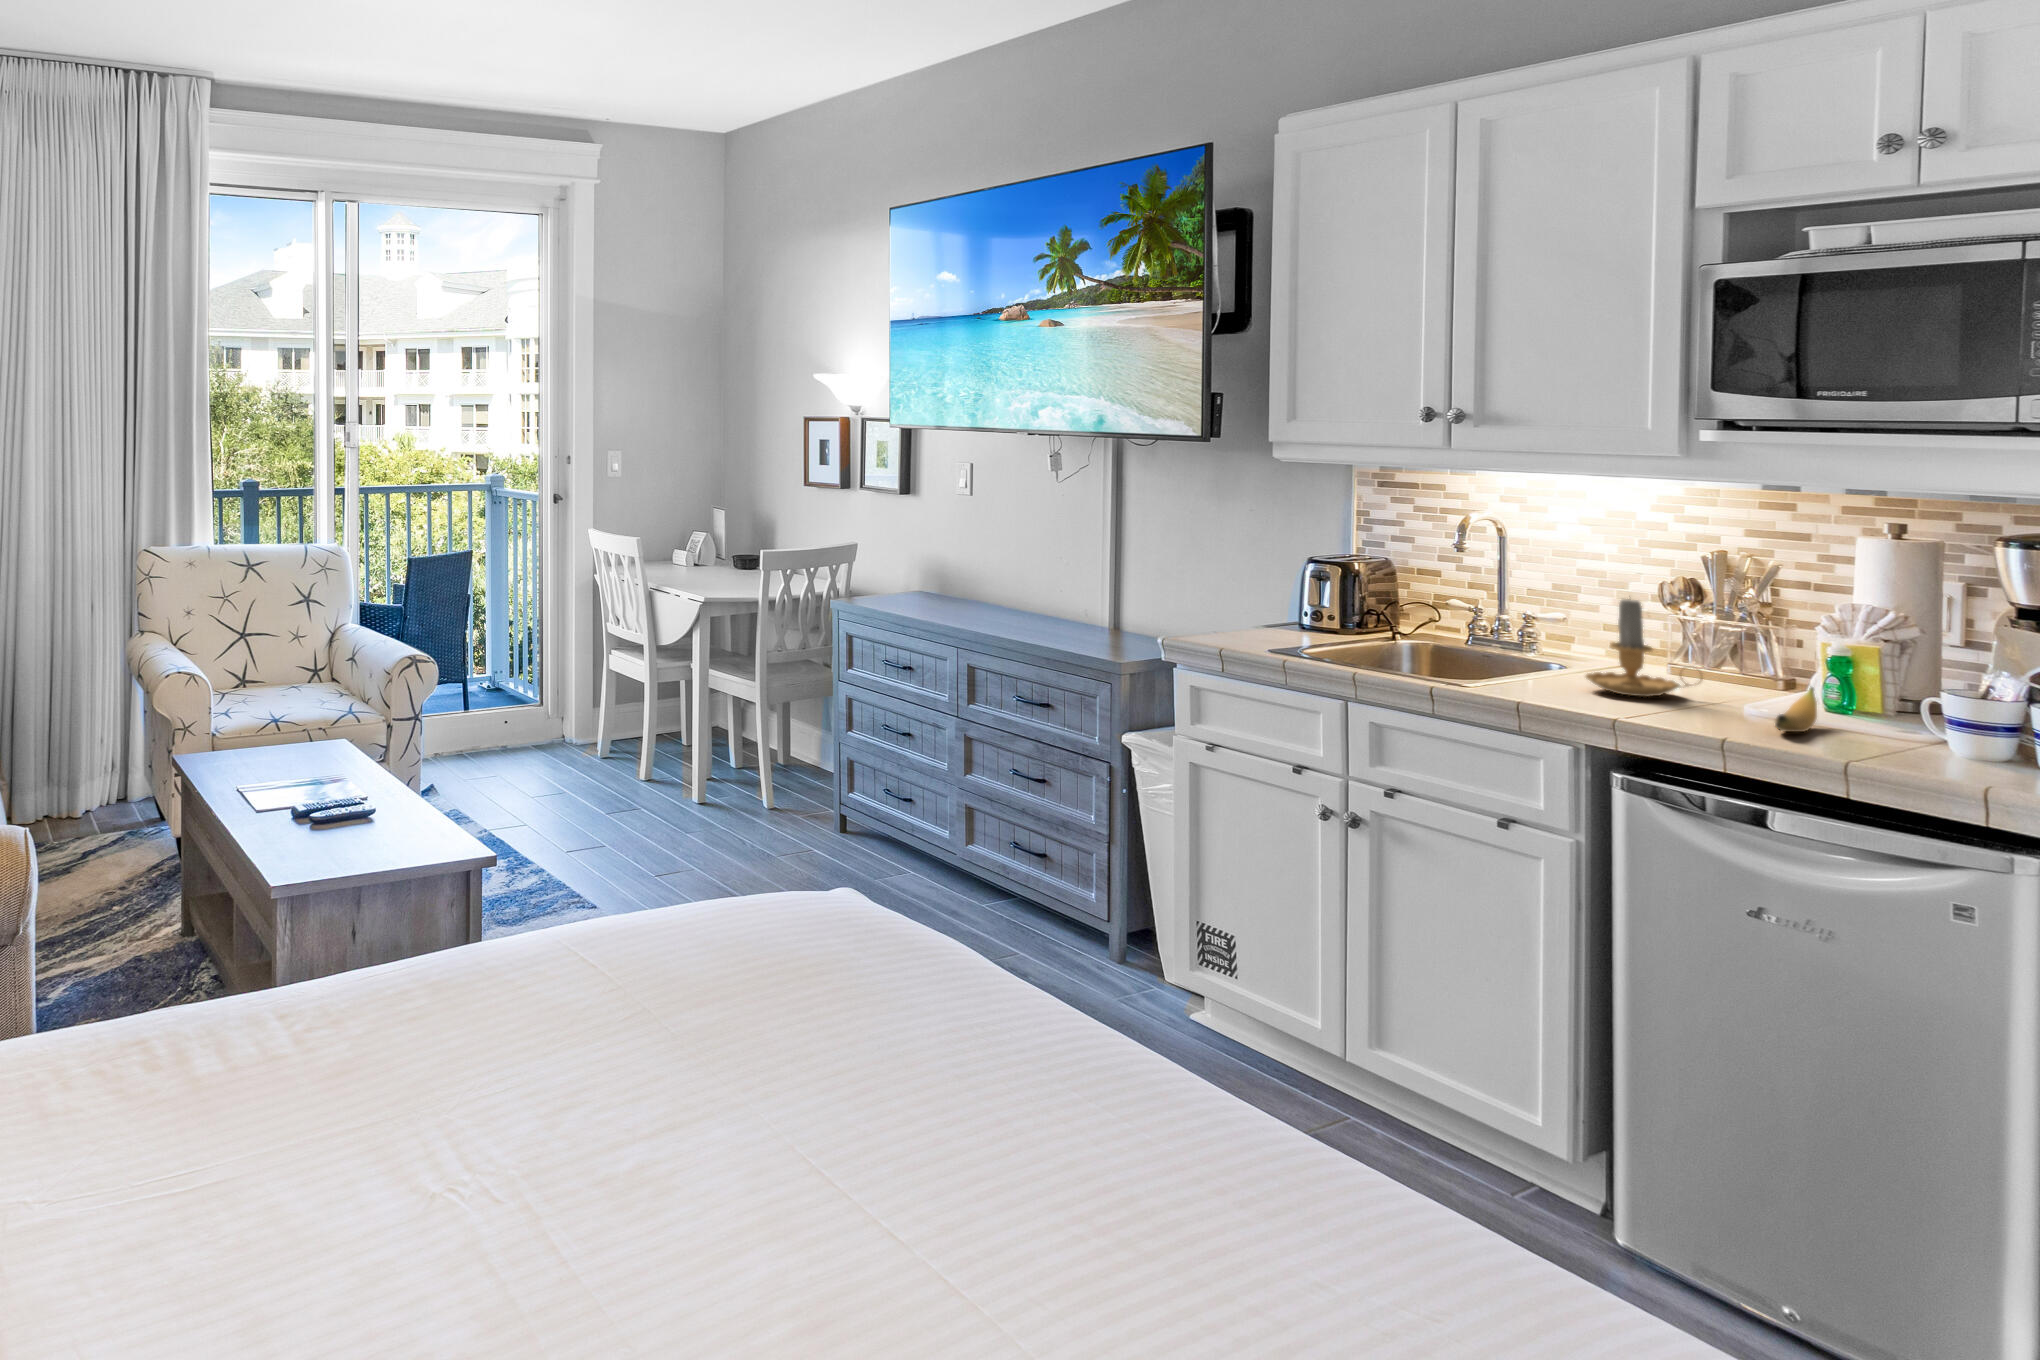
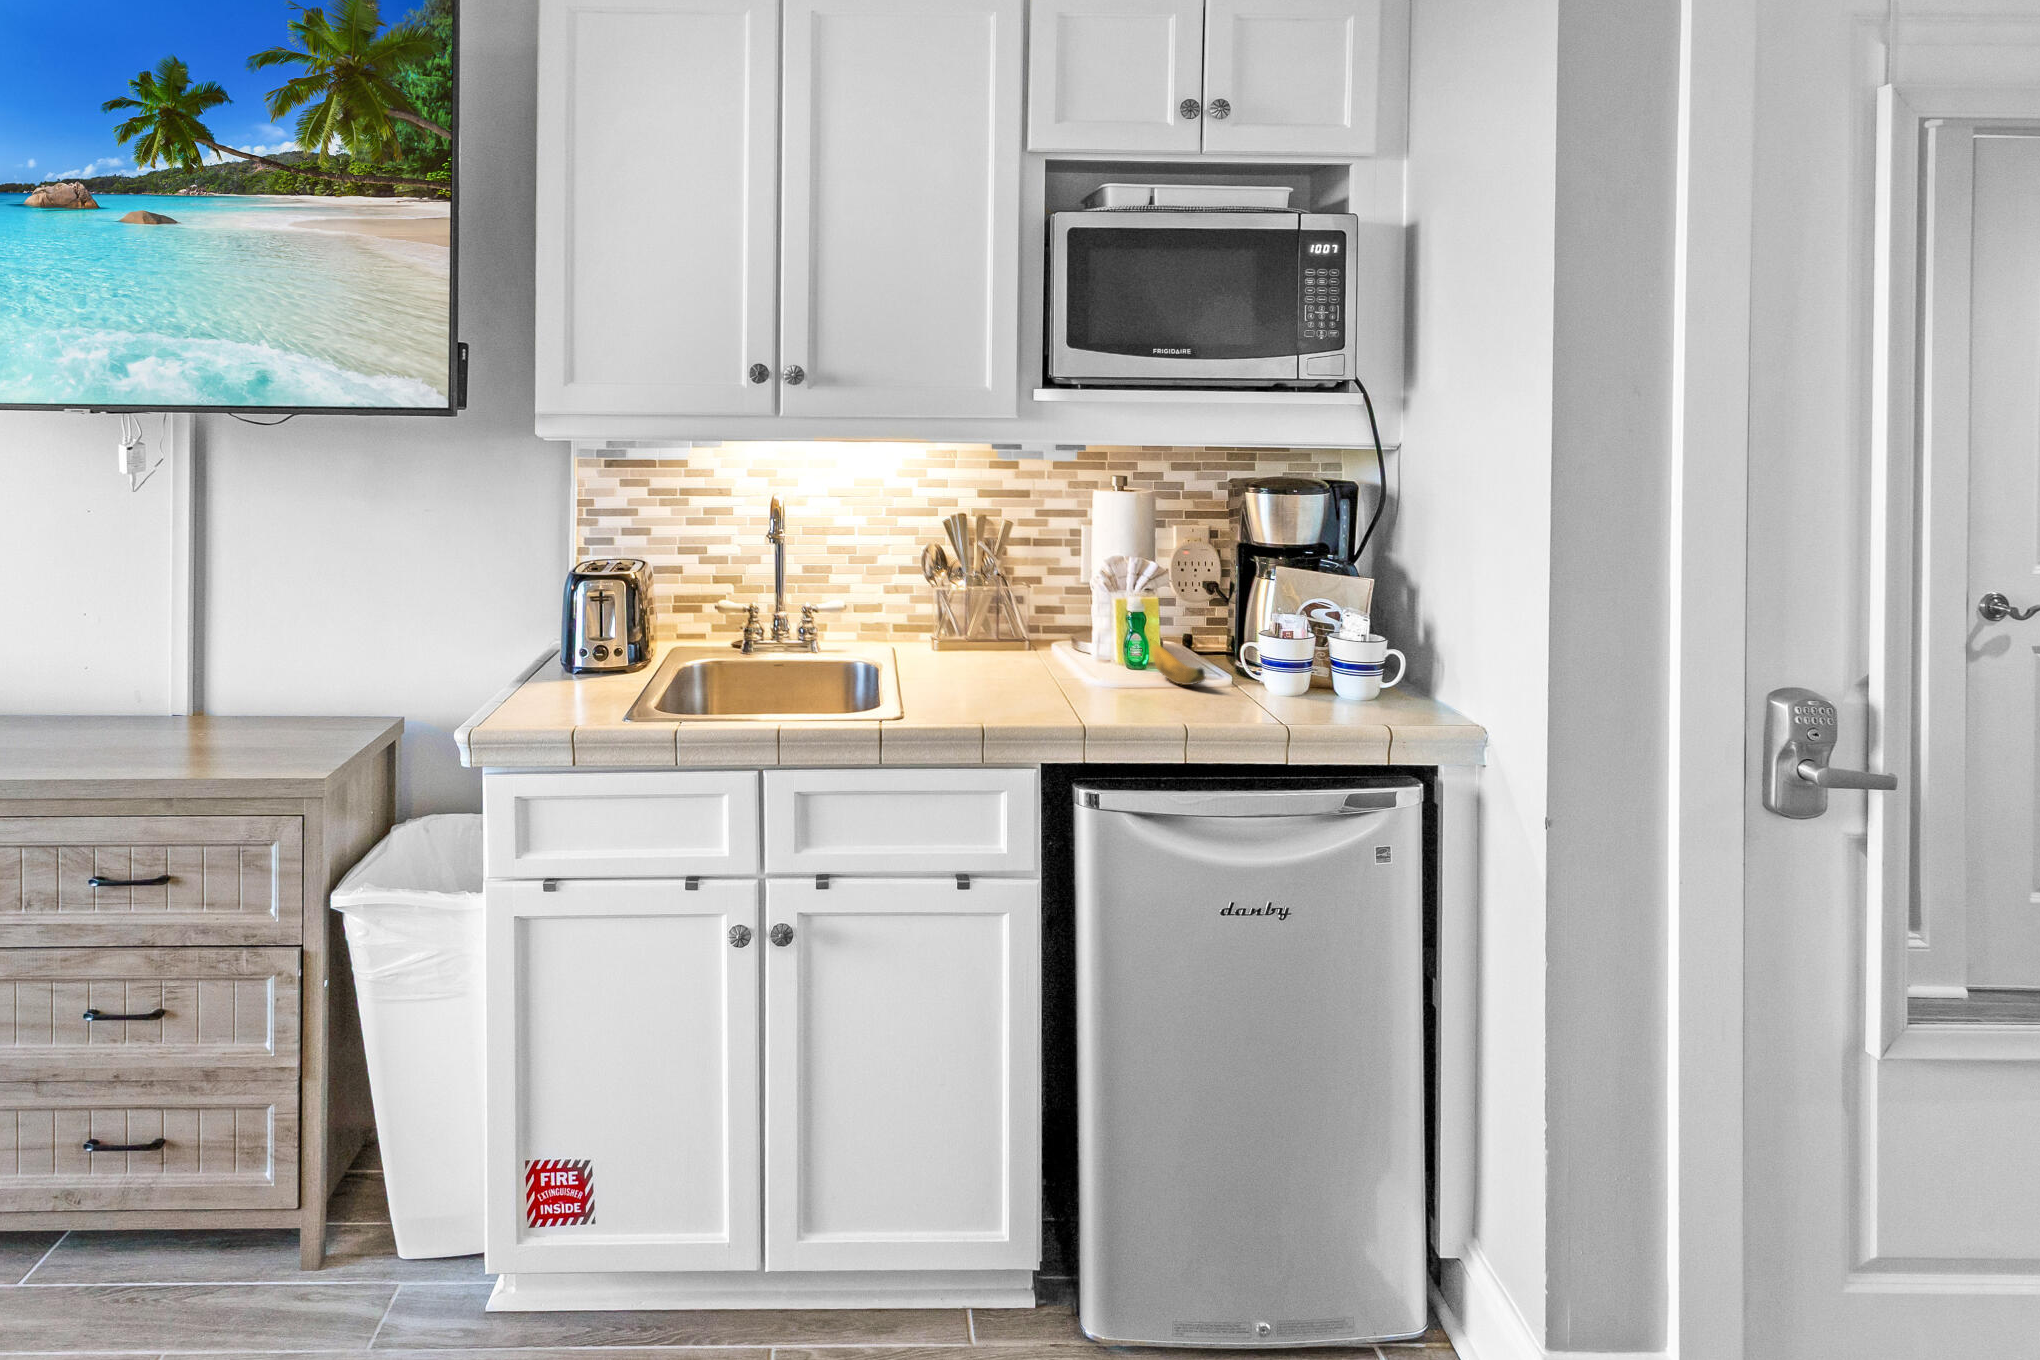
candle: present [1586,599,1702,697] -> none [946,563,1038,675]

